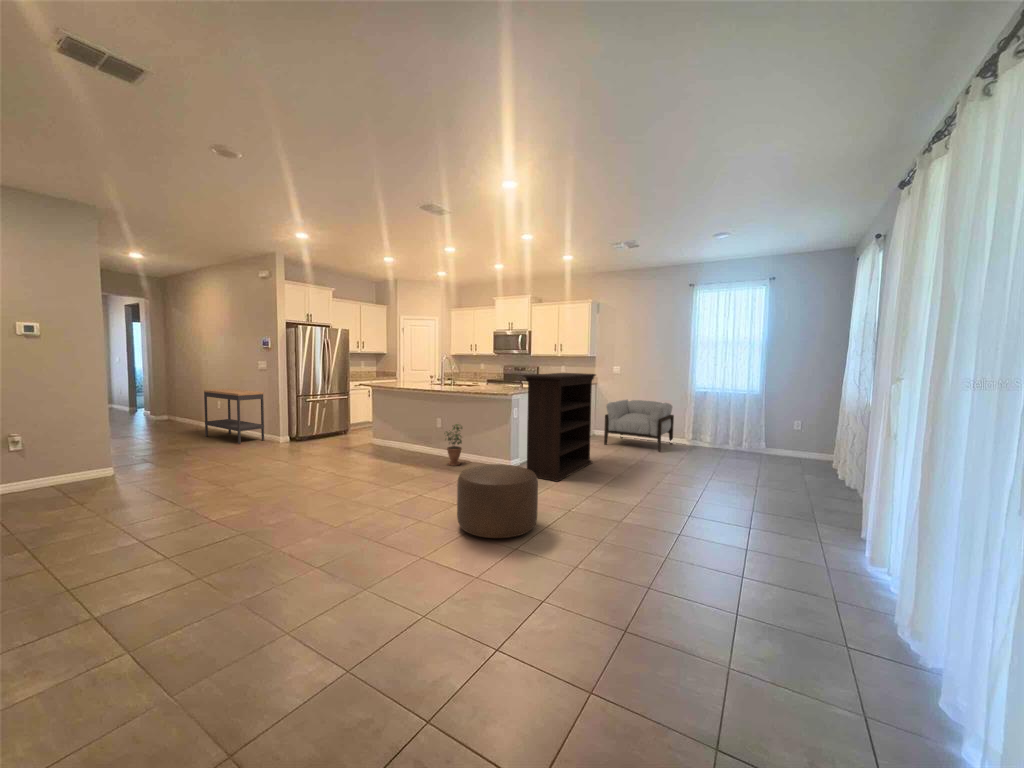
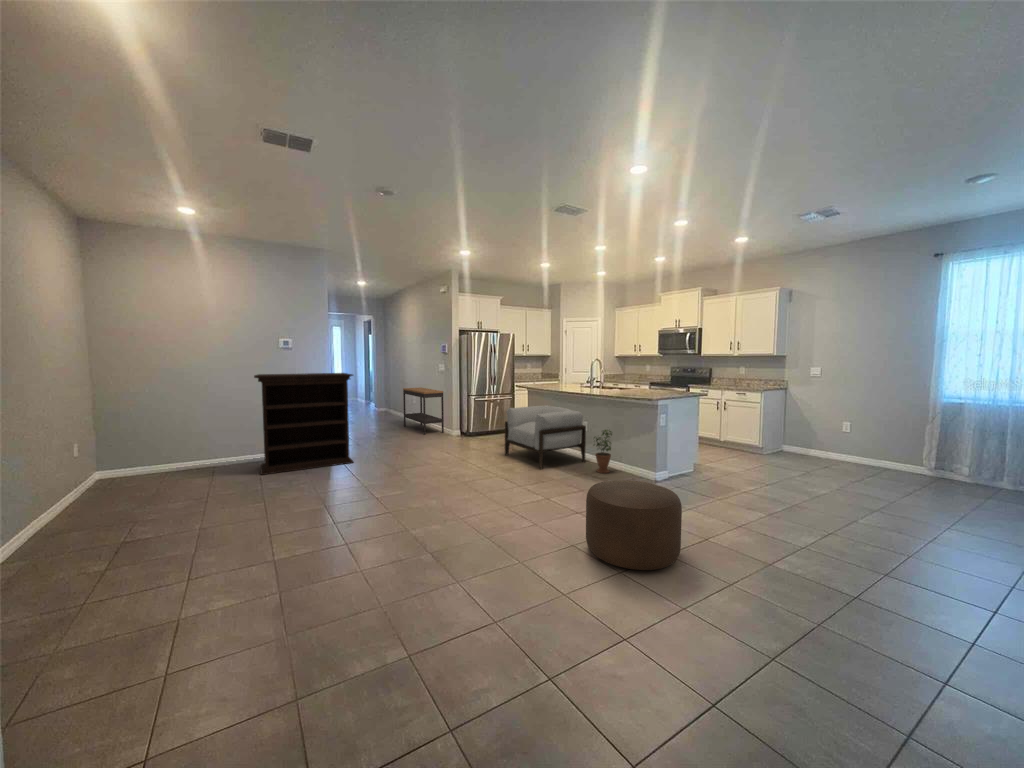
bookshelf: present [523,373,596,482] -> present [254,373,353,475]
armchair: present [604,400,674,452] -> present [505,405,586,469]

